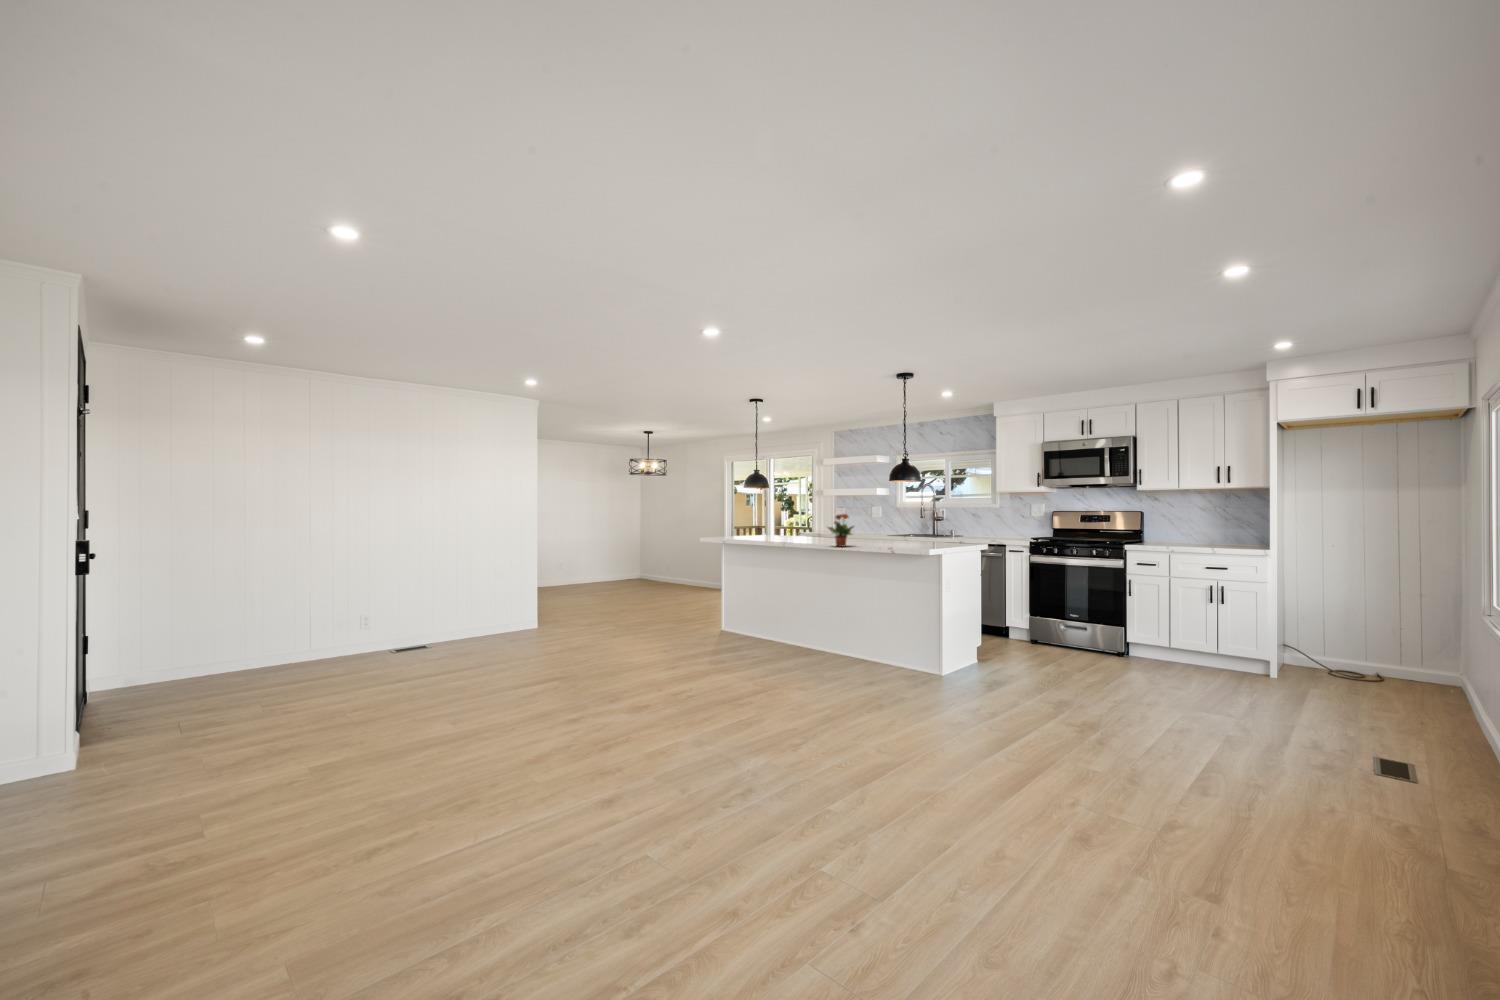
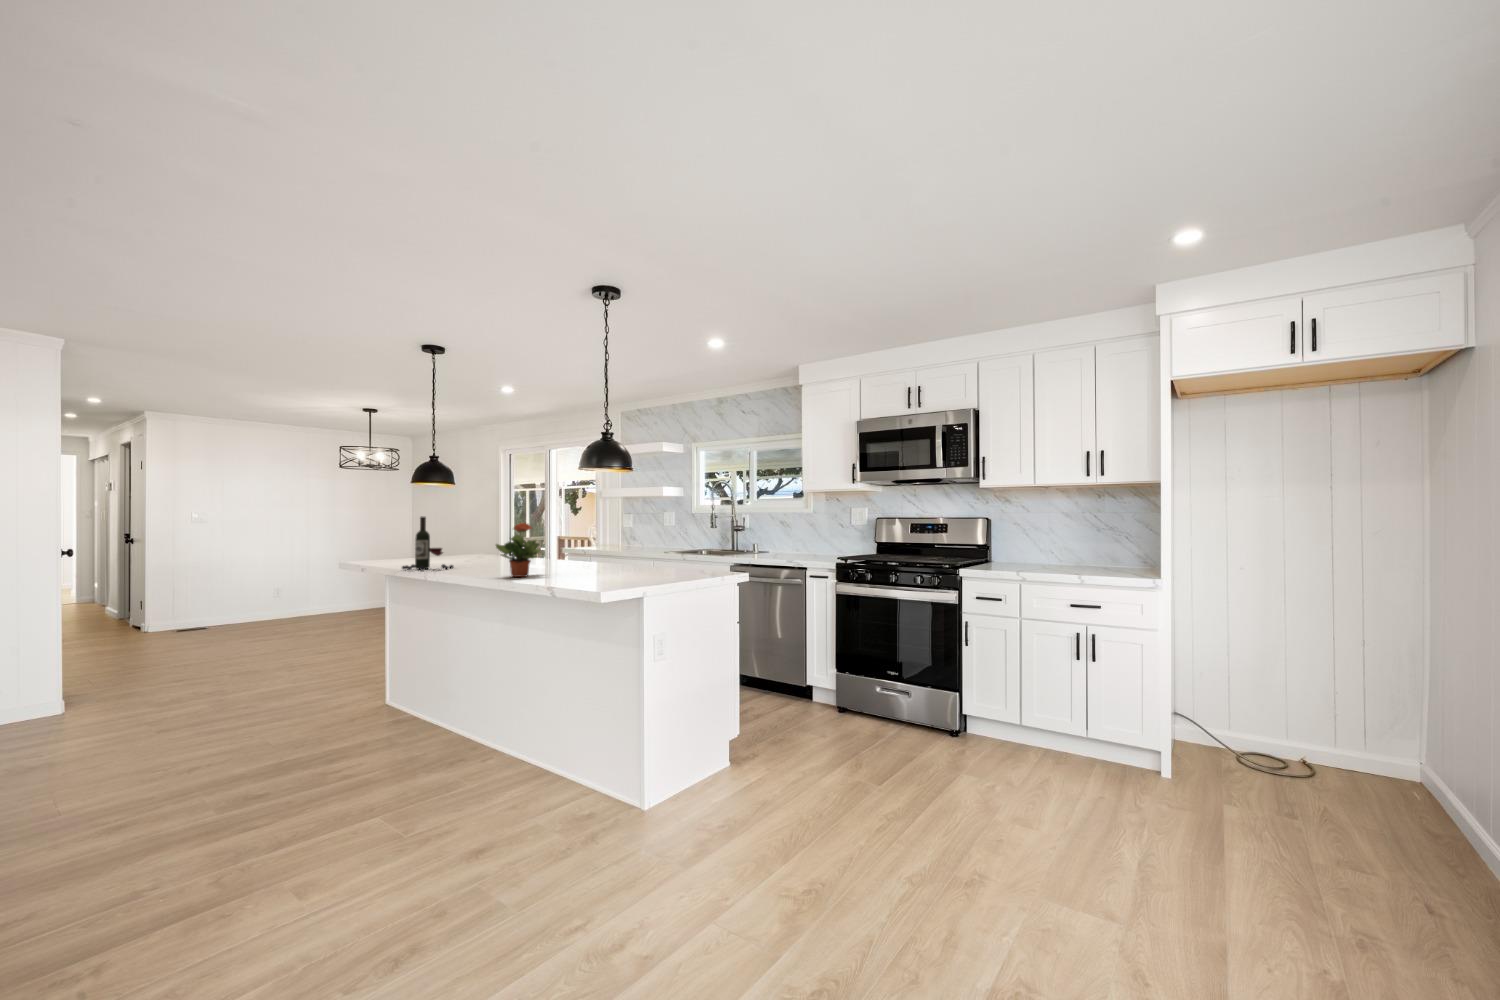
wine bottle: none [745,510,775,544] -> present [402,516,453,571]

